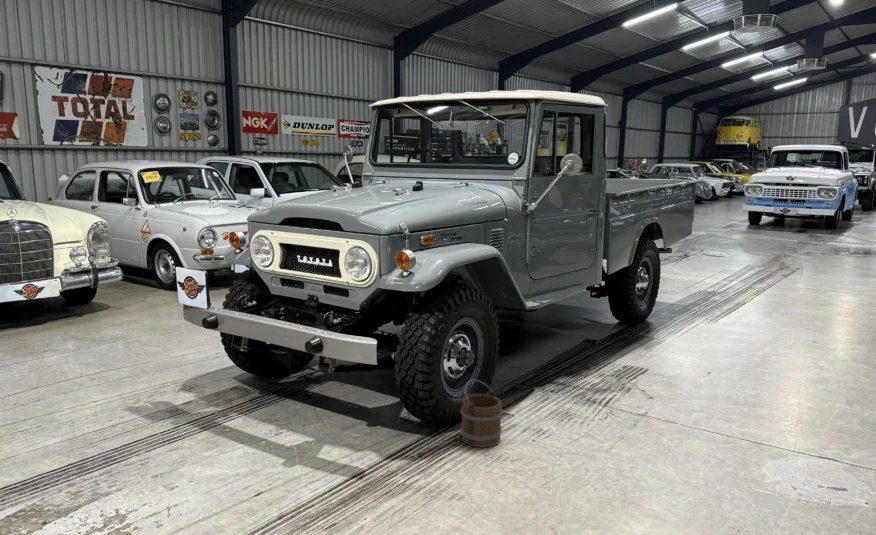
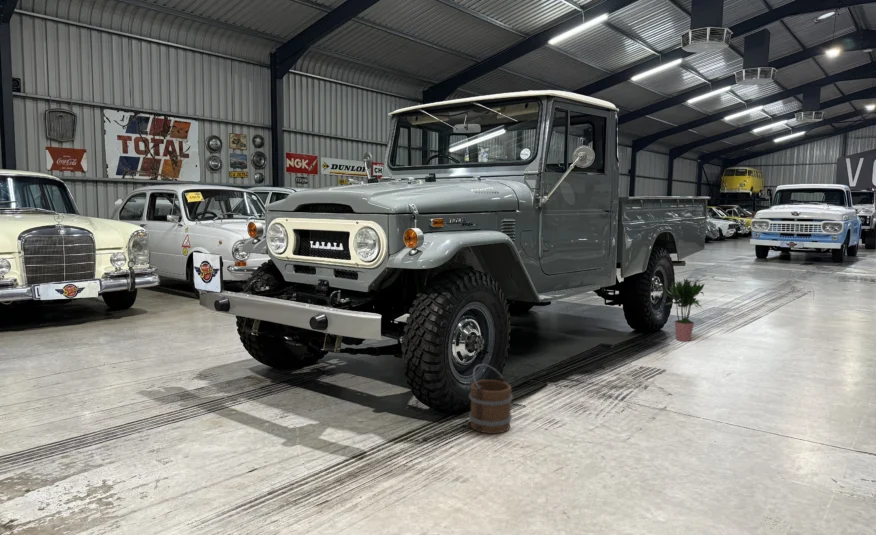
potted plant: none [641,268,693,334] -> present [661,279,704,341]

